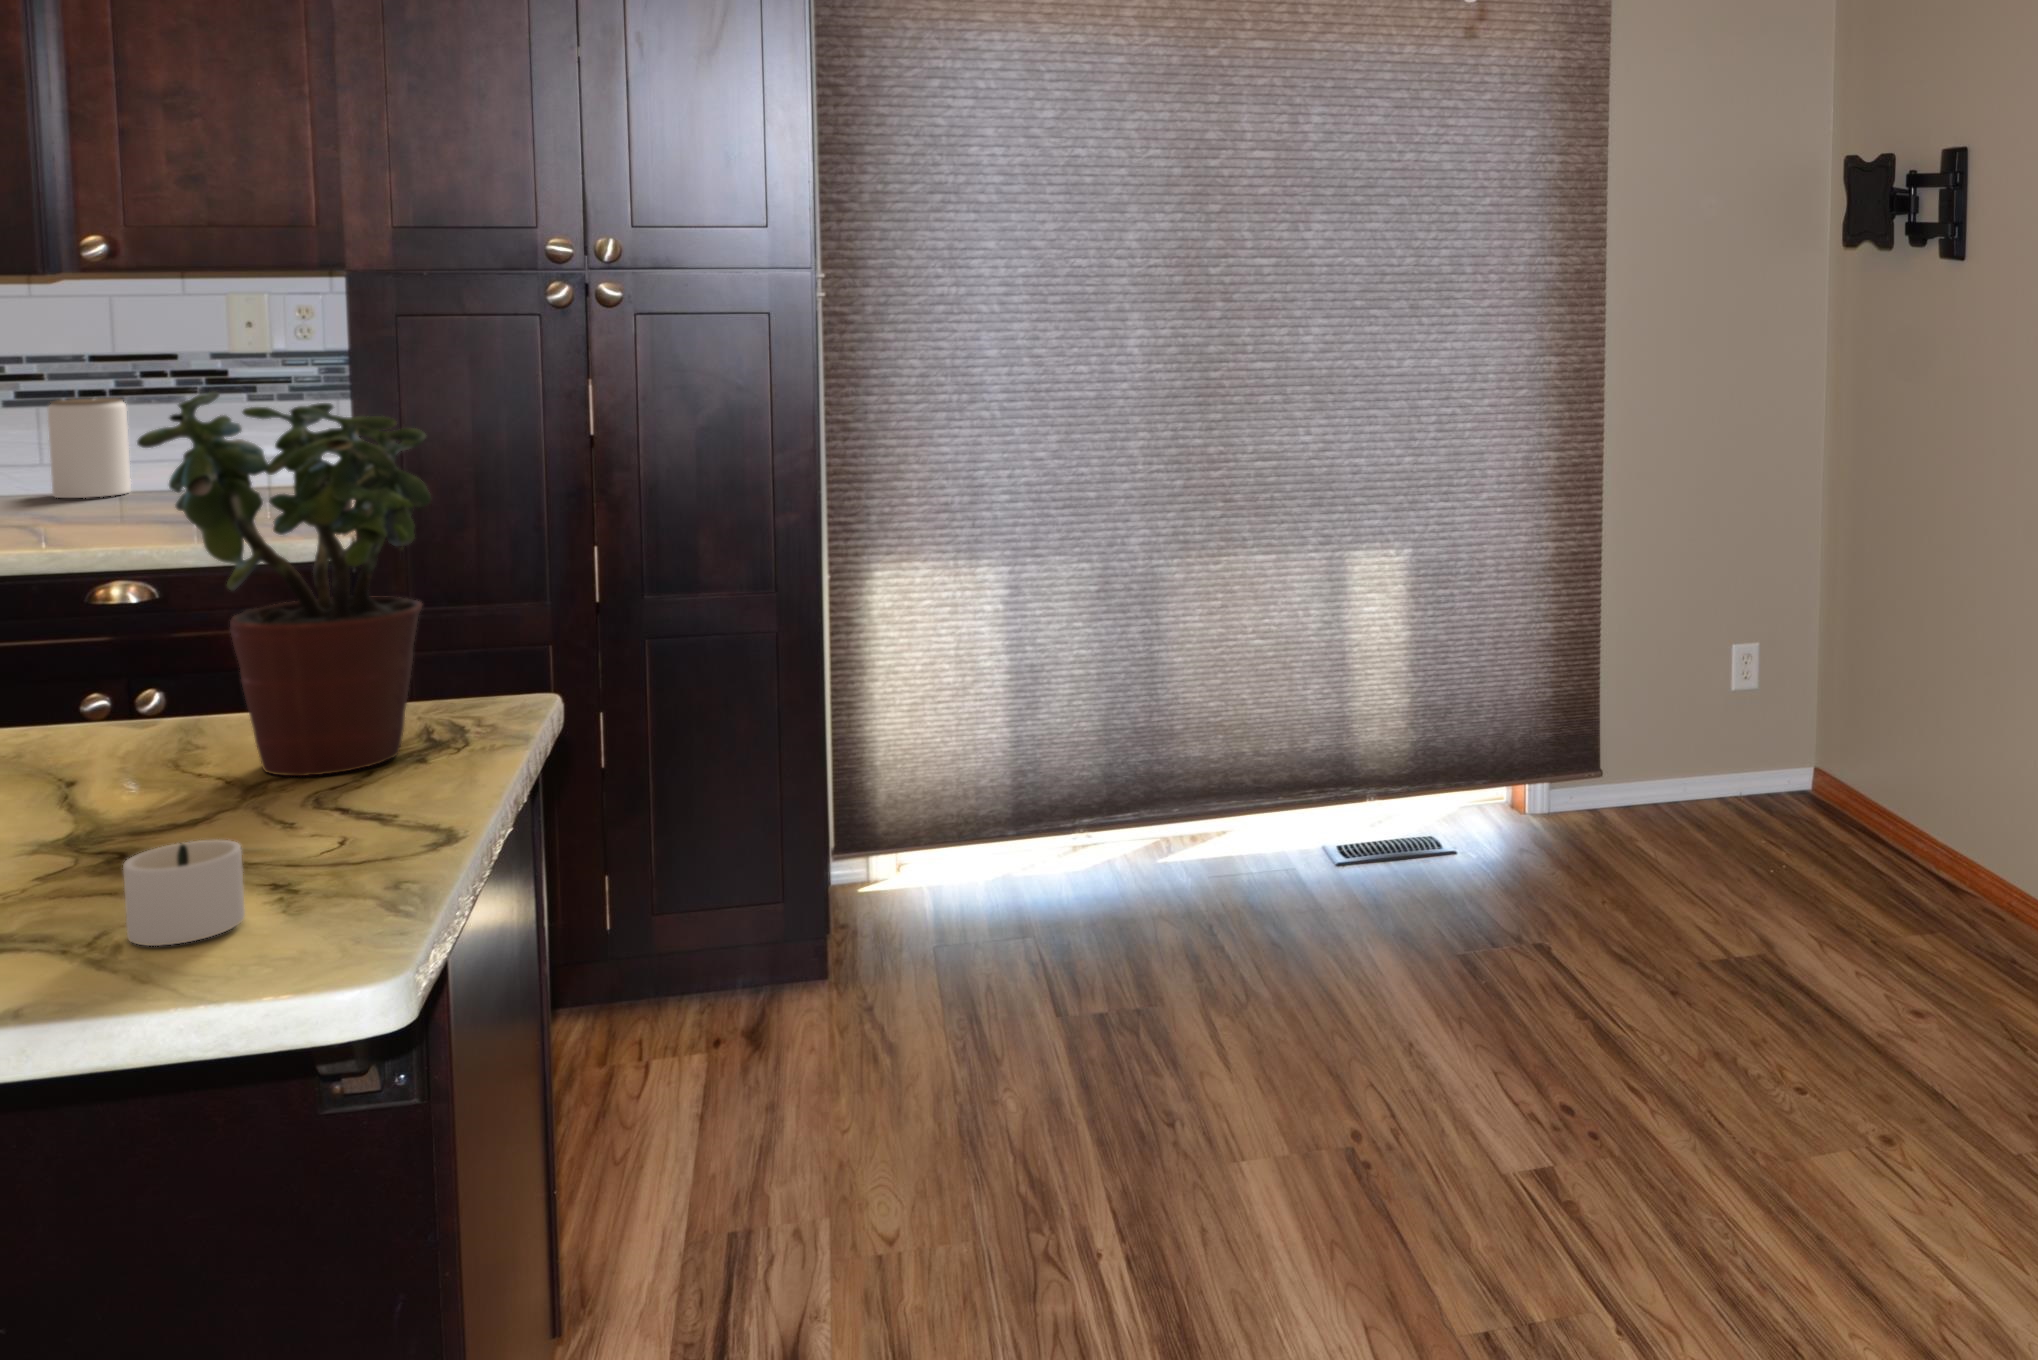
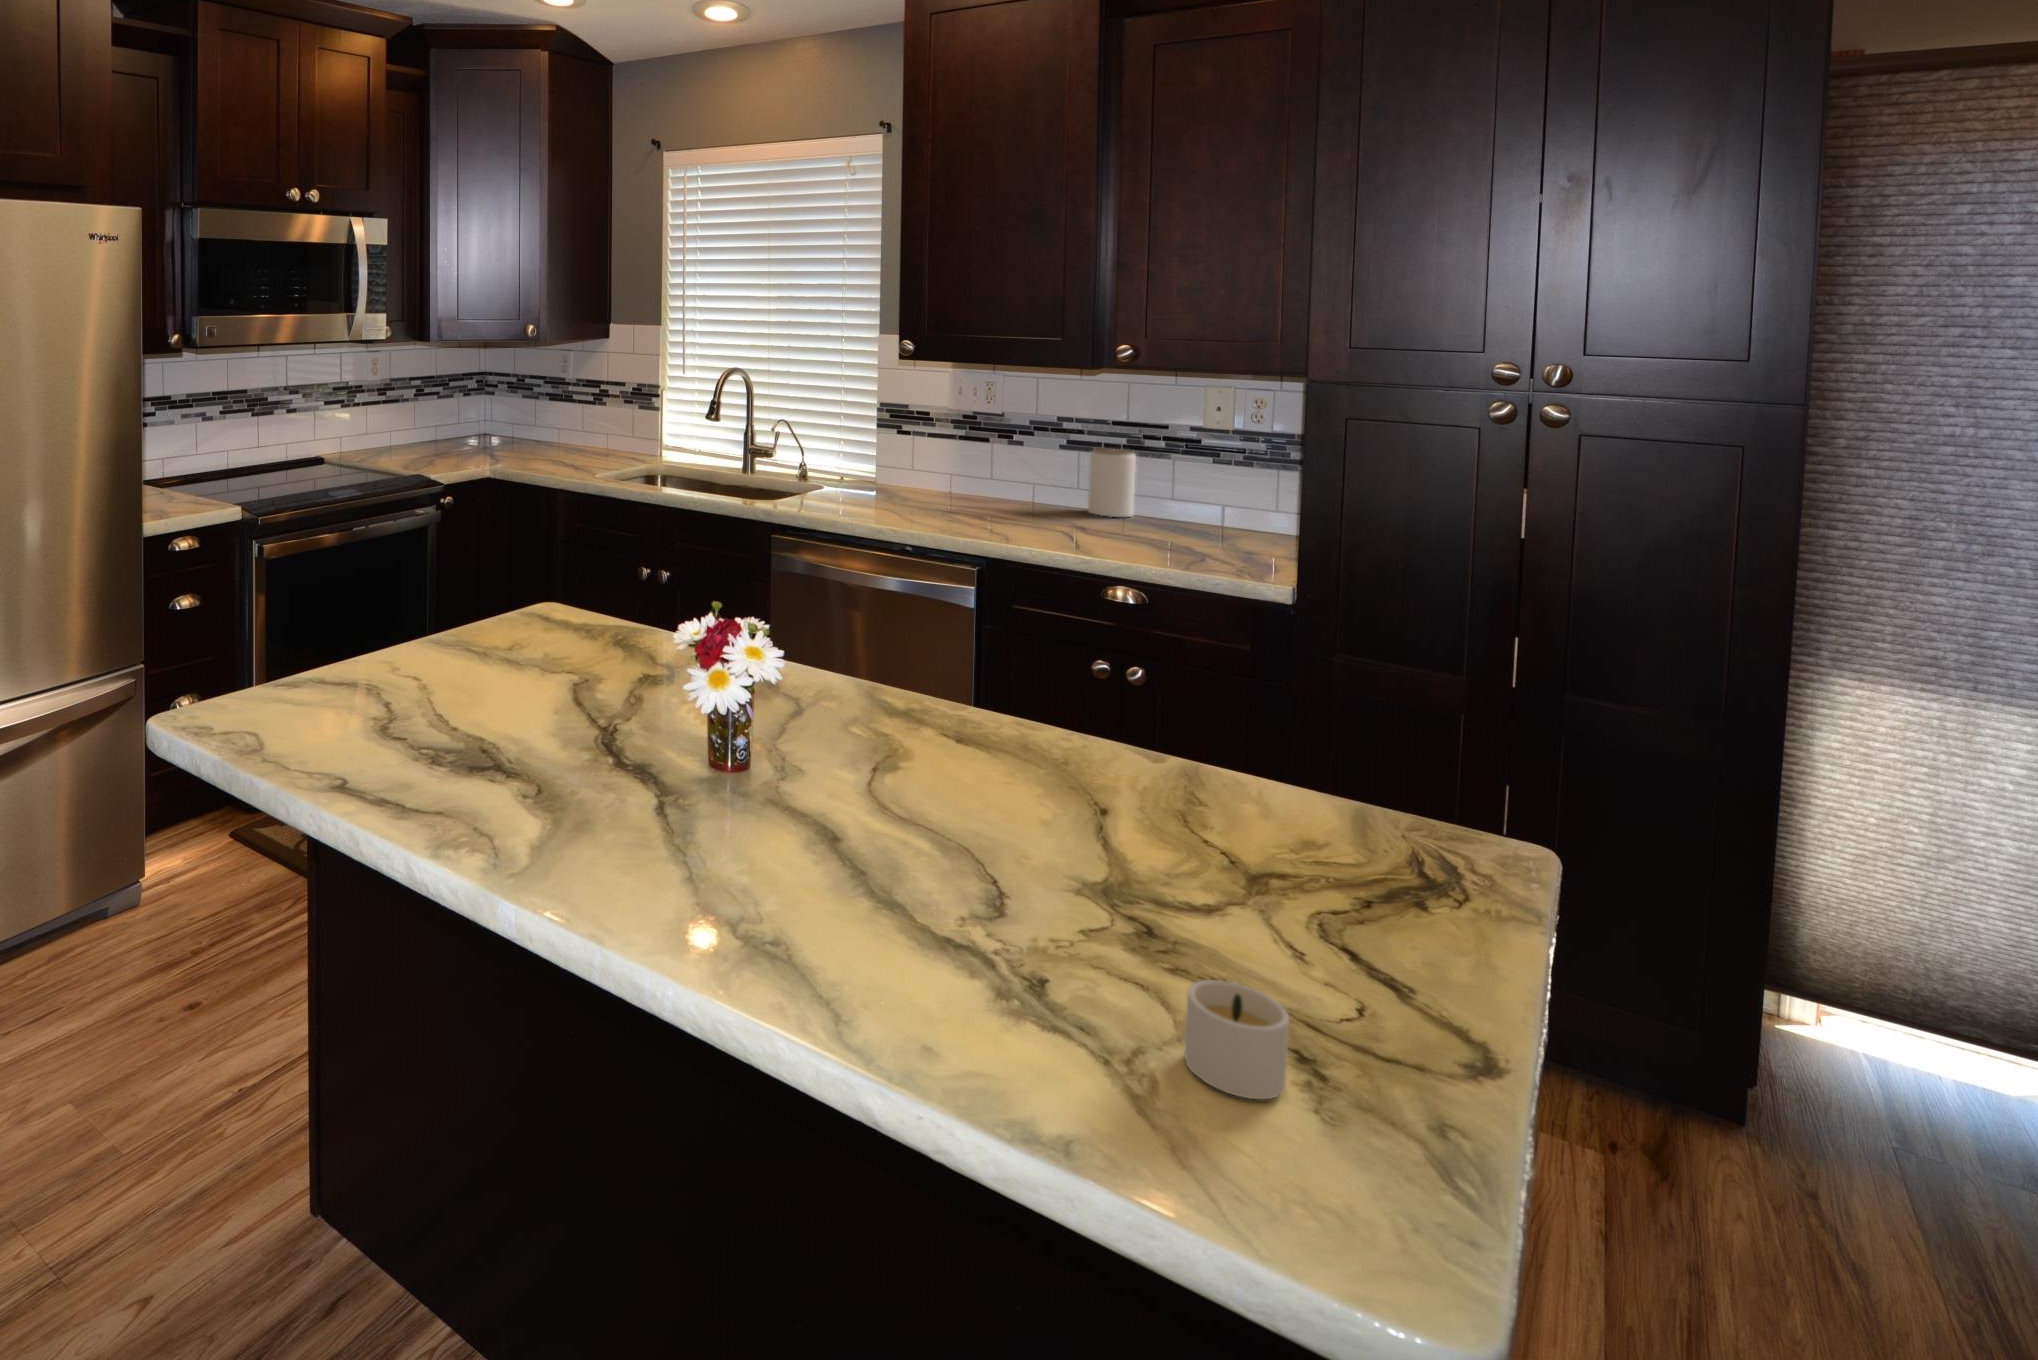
potted plant: present [137,392,431,776] -> none [1199,531,1452,898]

